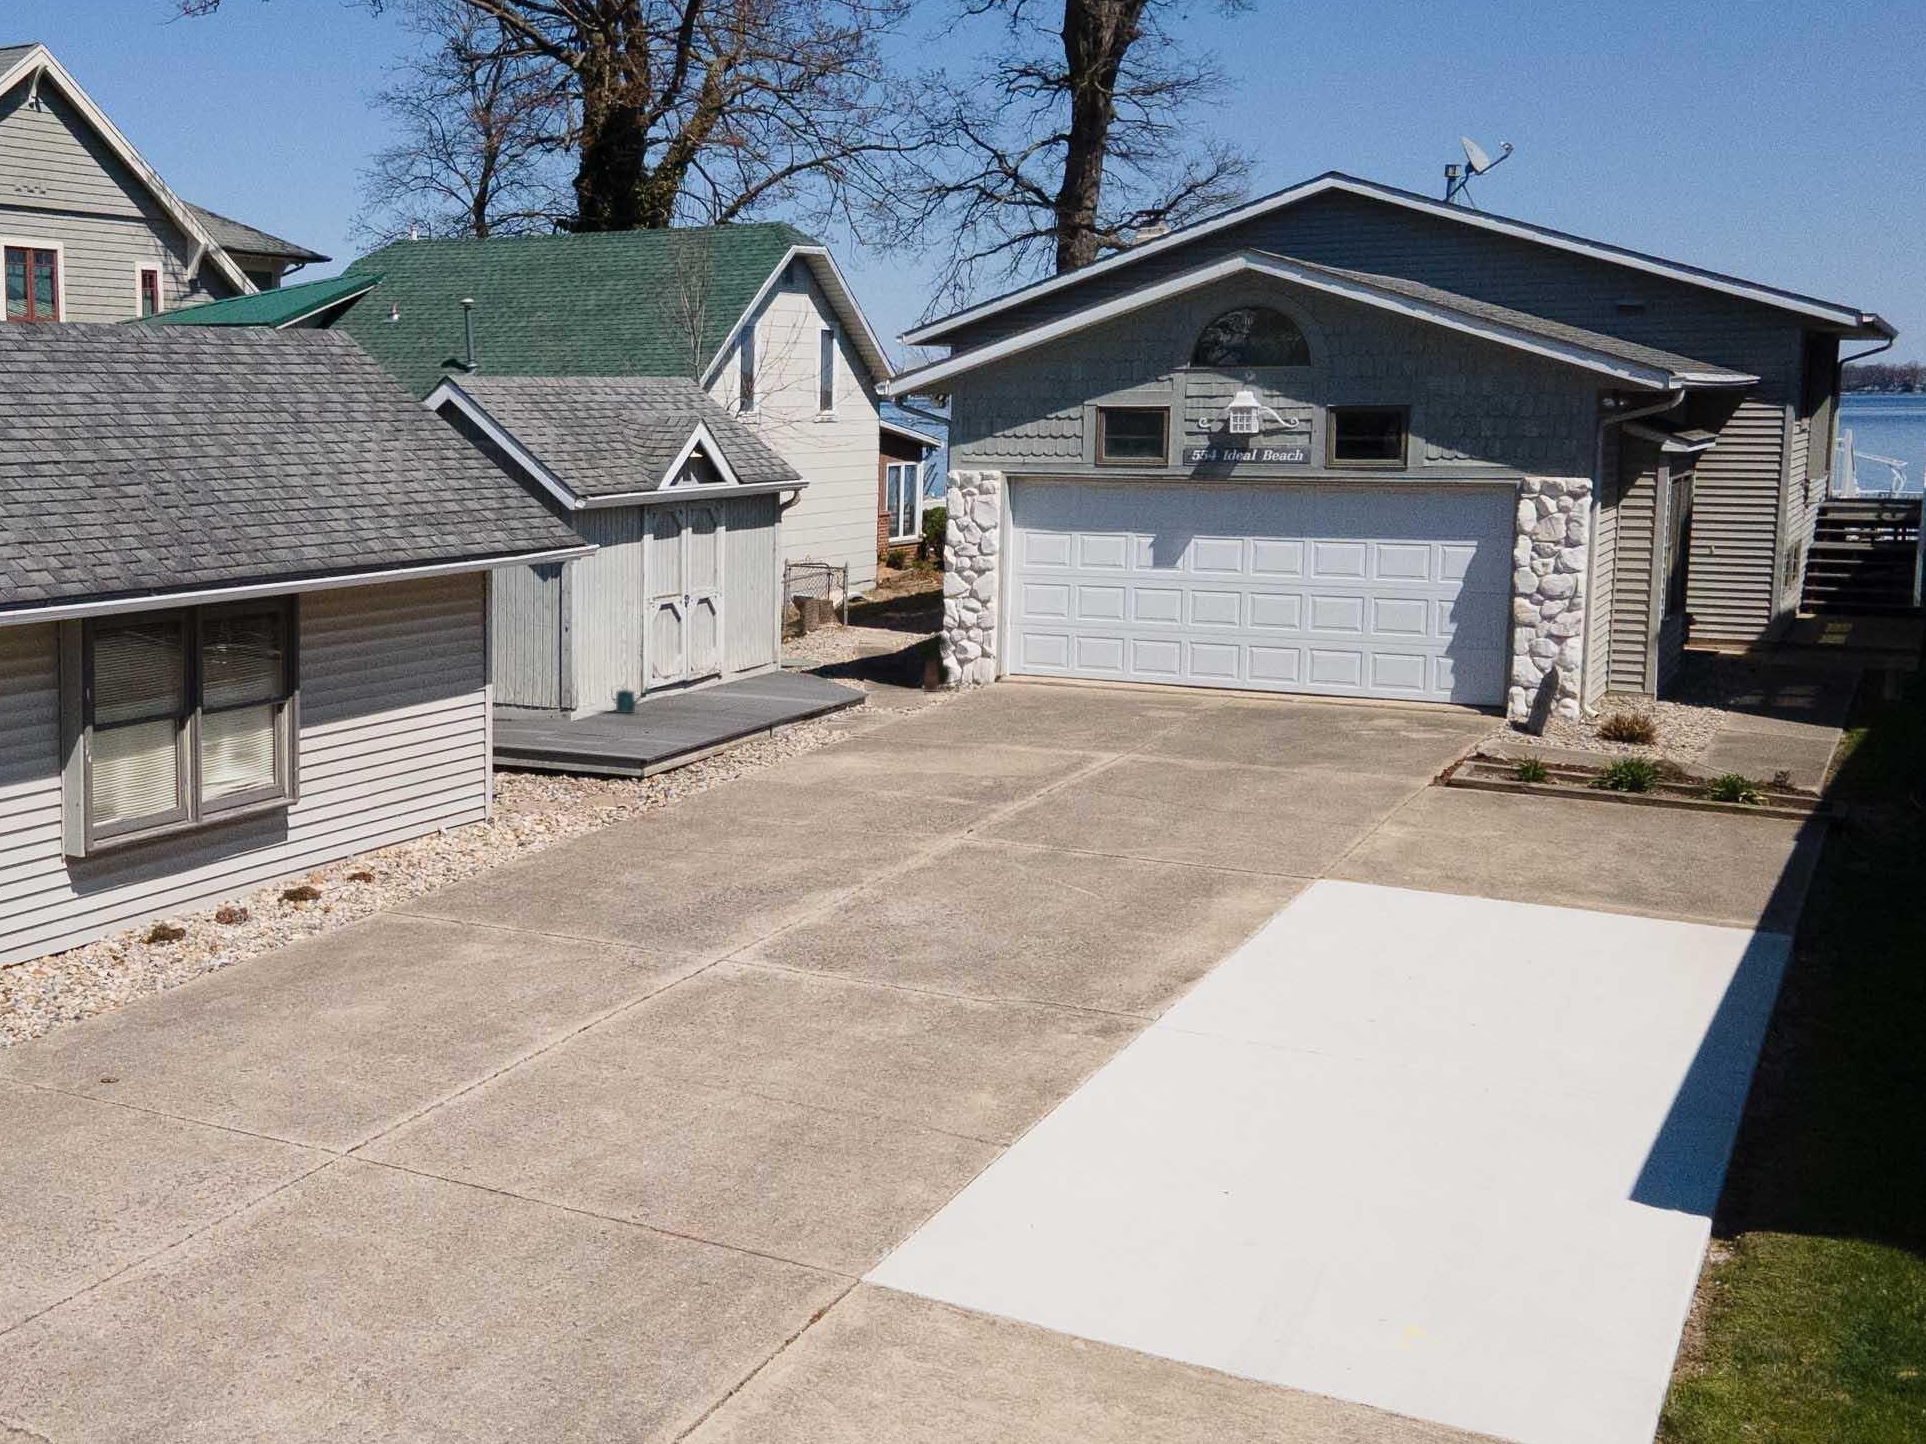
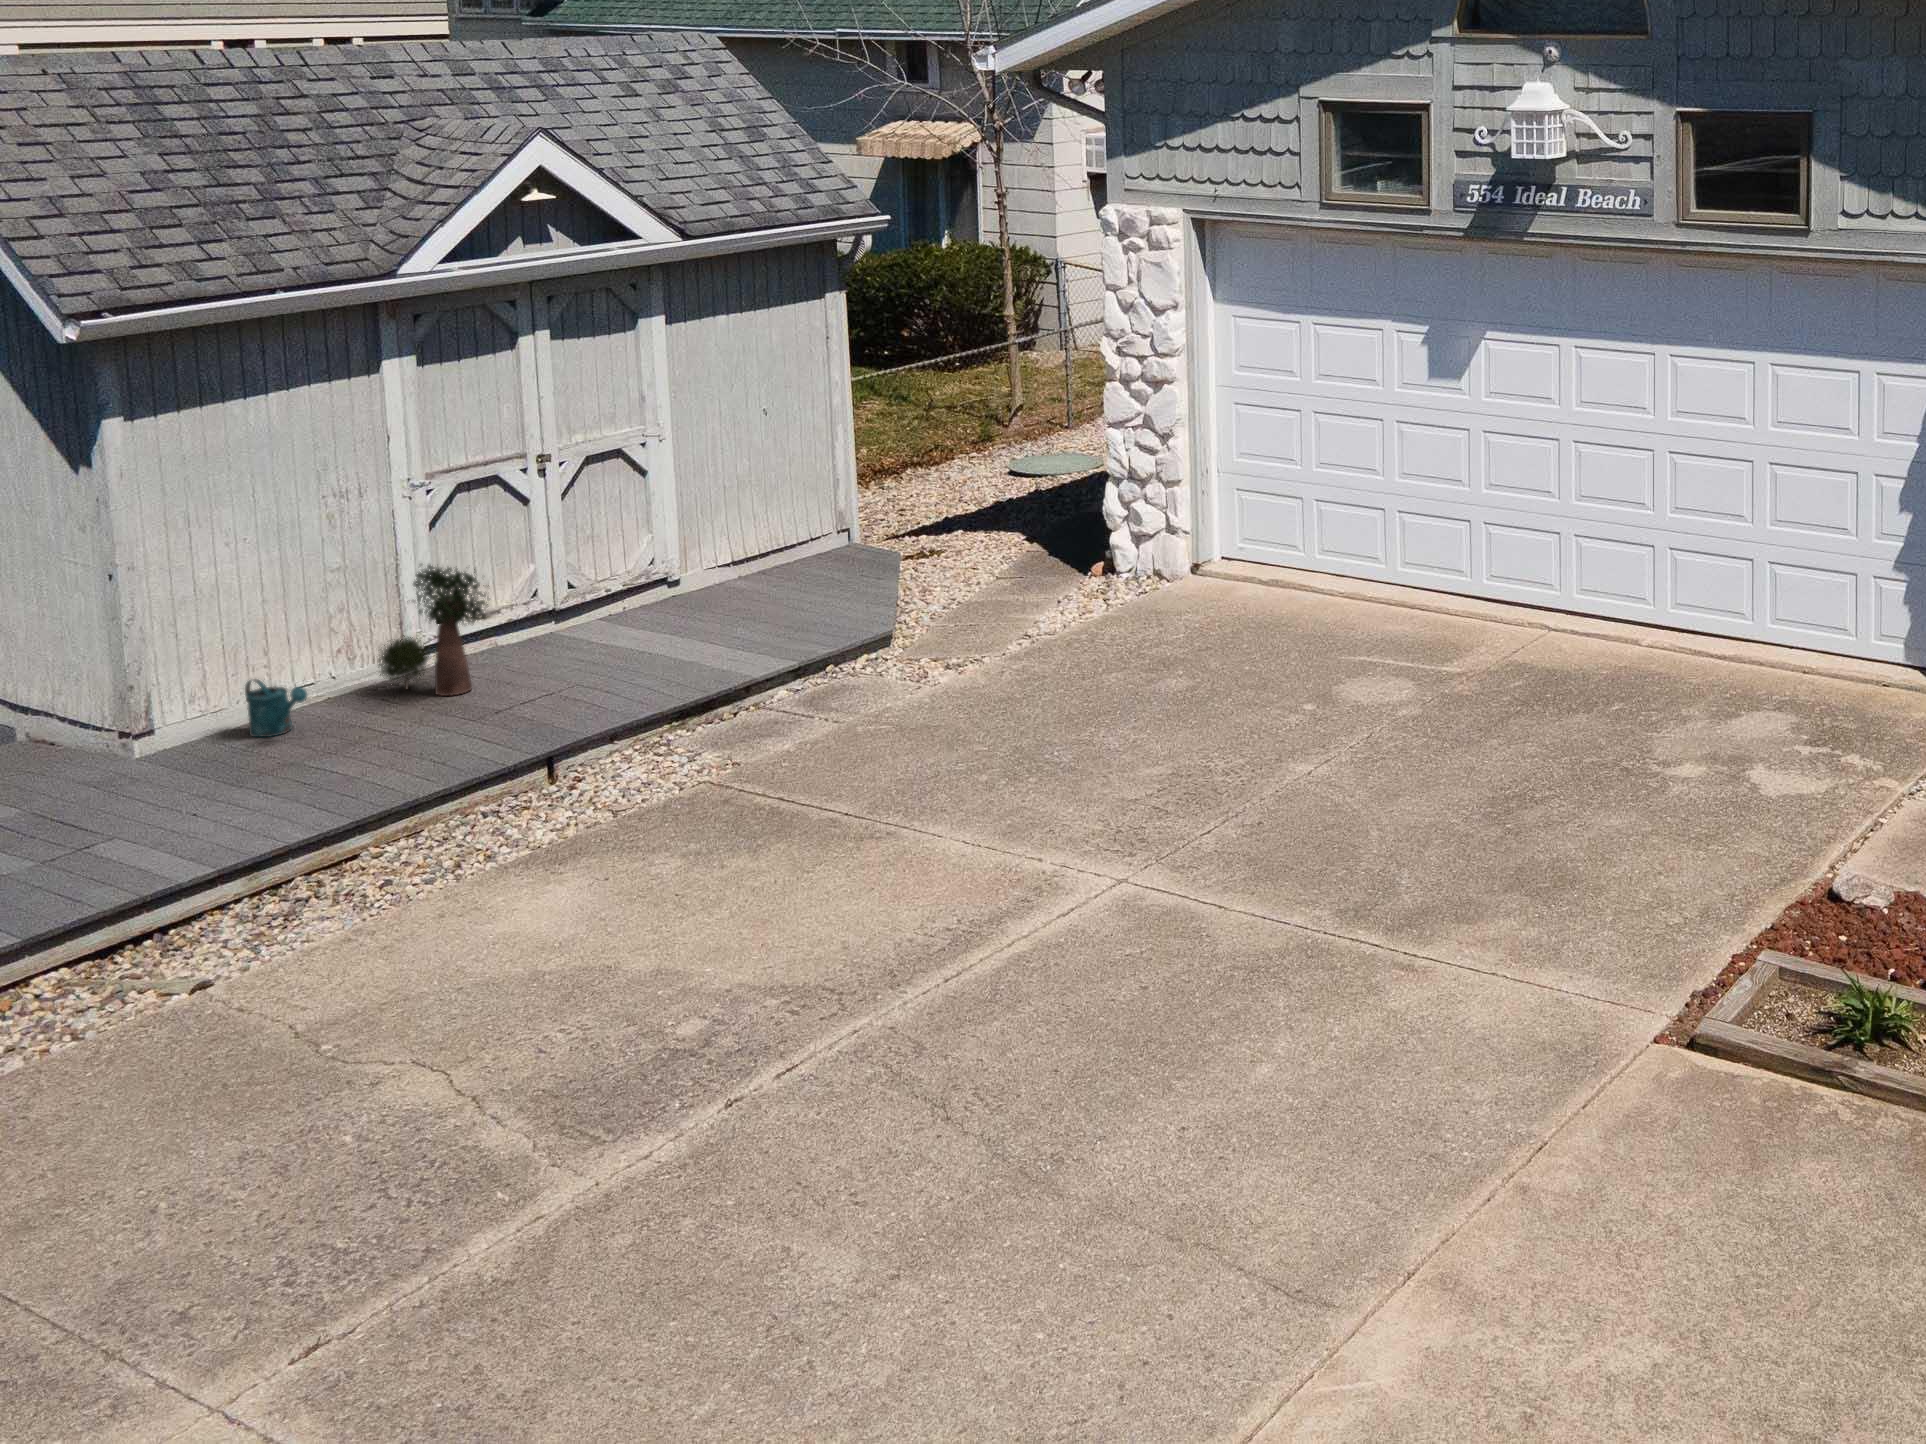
potted plant: present [916,631,960,692] -> present [378,565,489,696]

